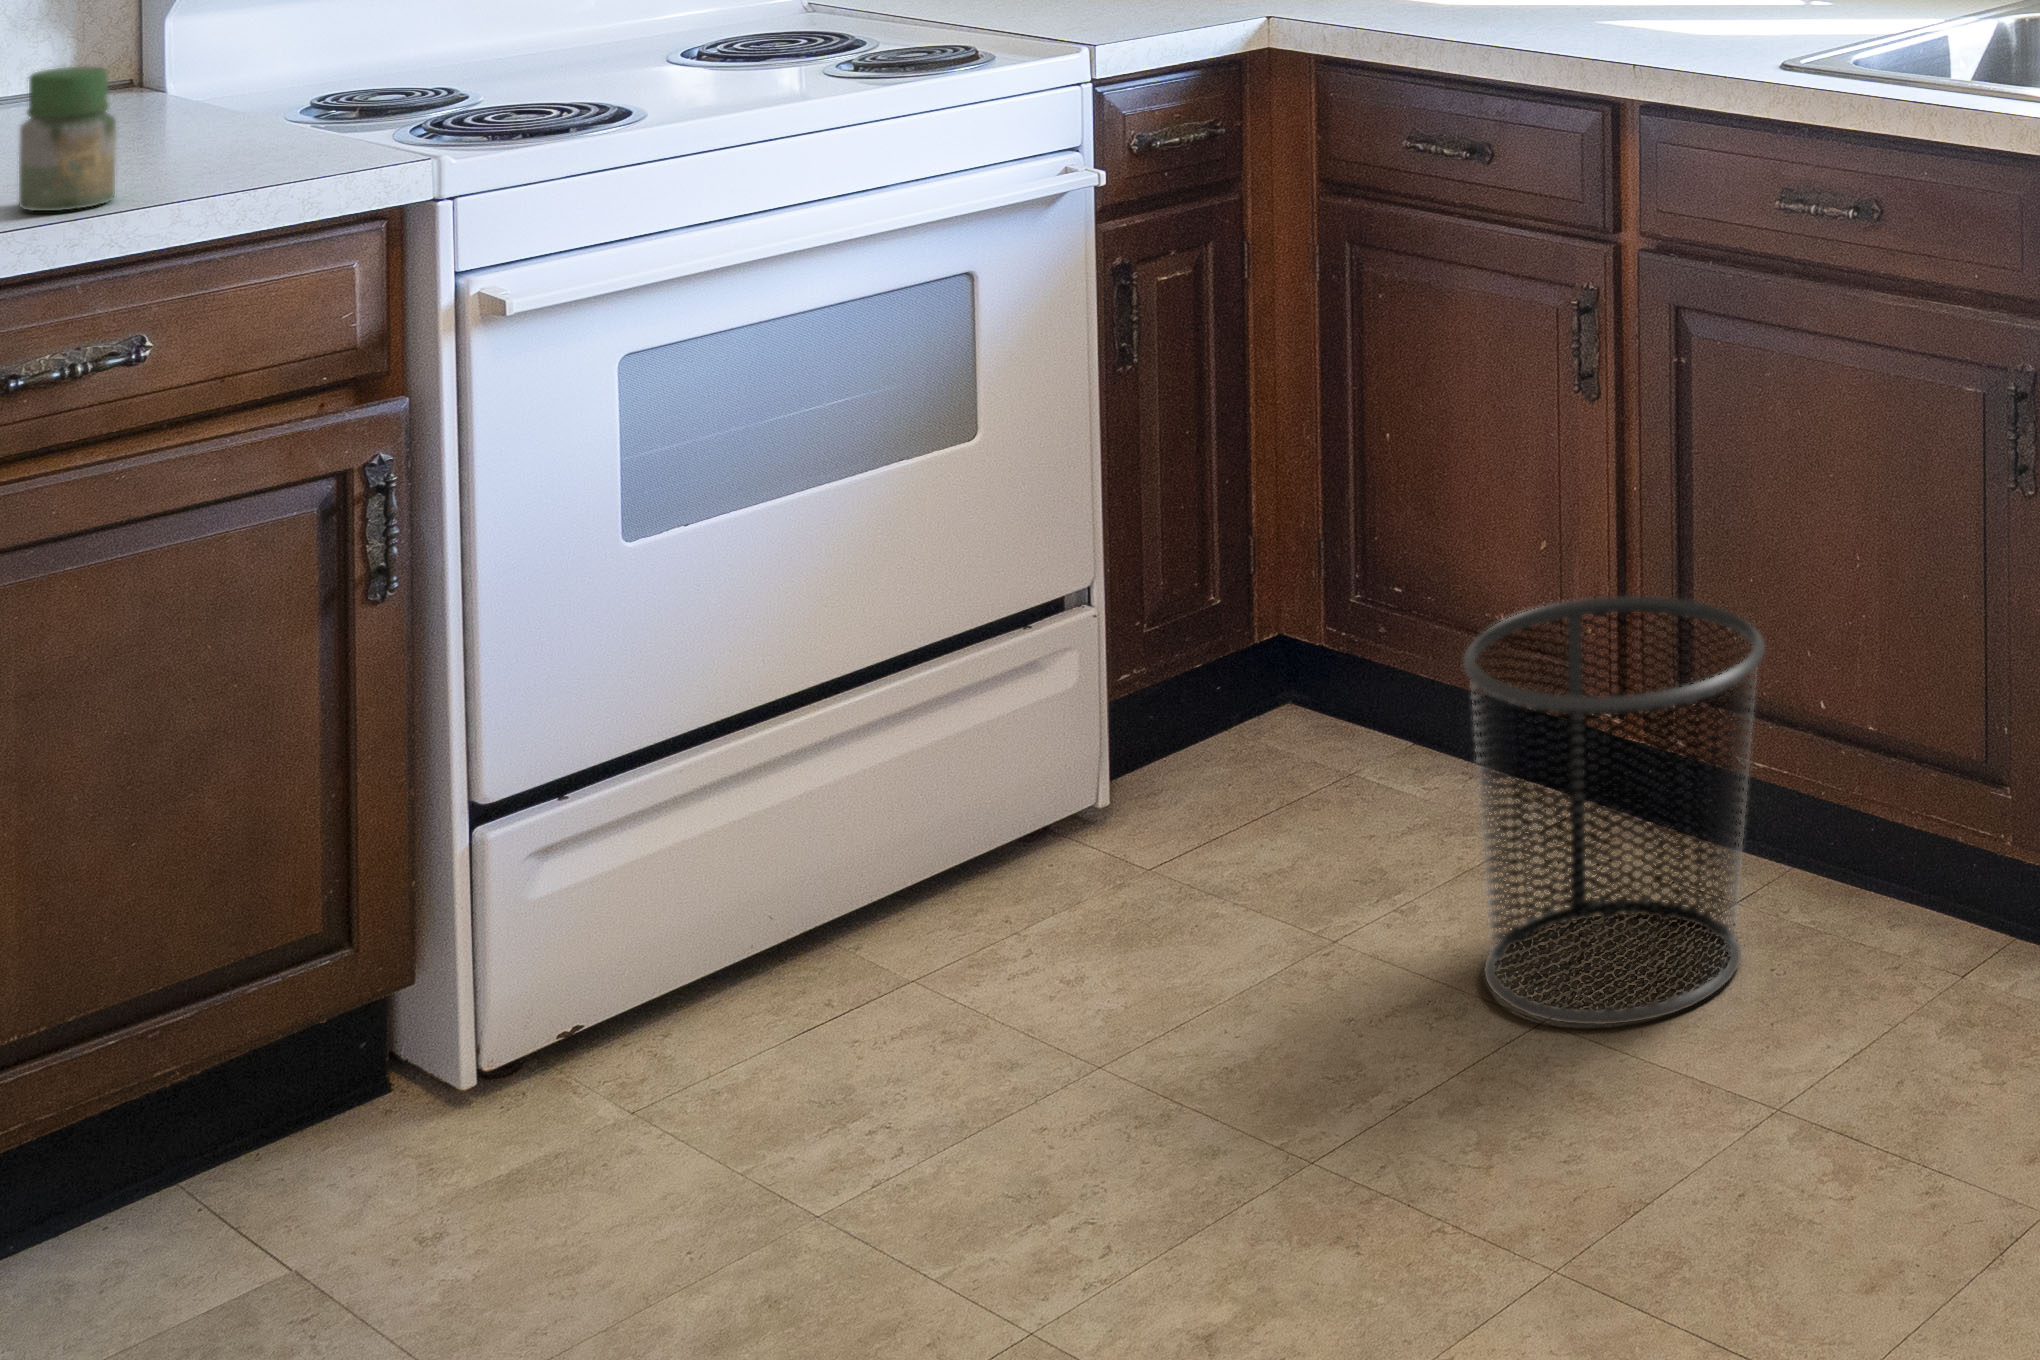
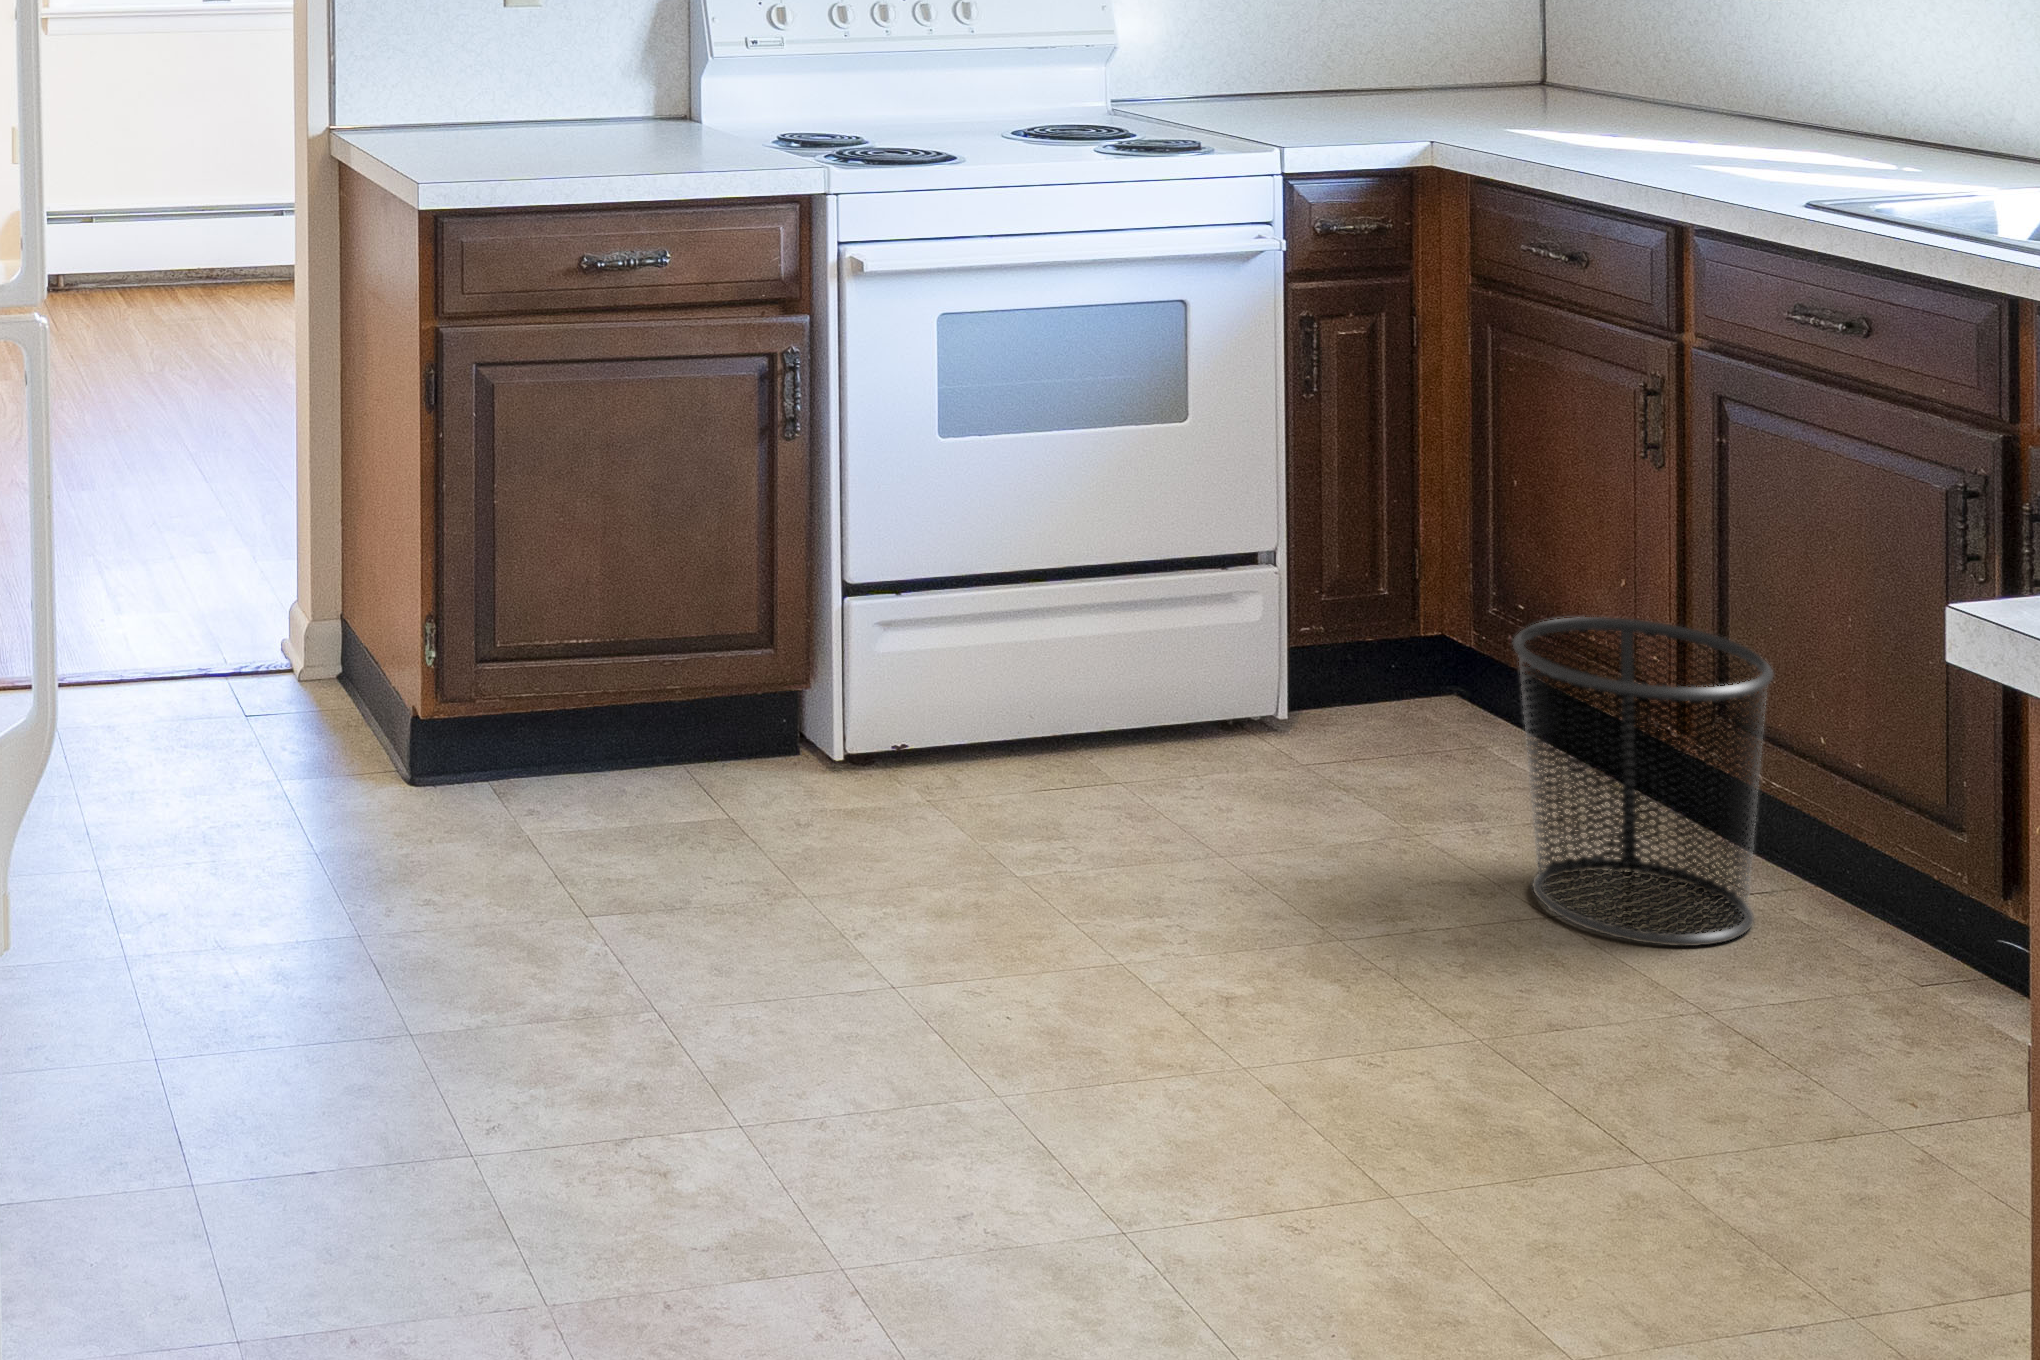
jar: present [19,67,116,211] -> none [610,91,658,175]

